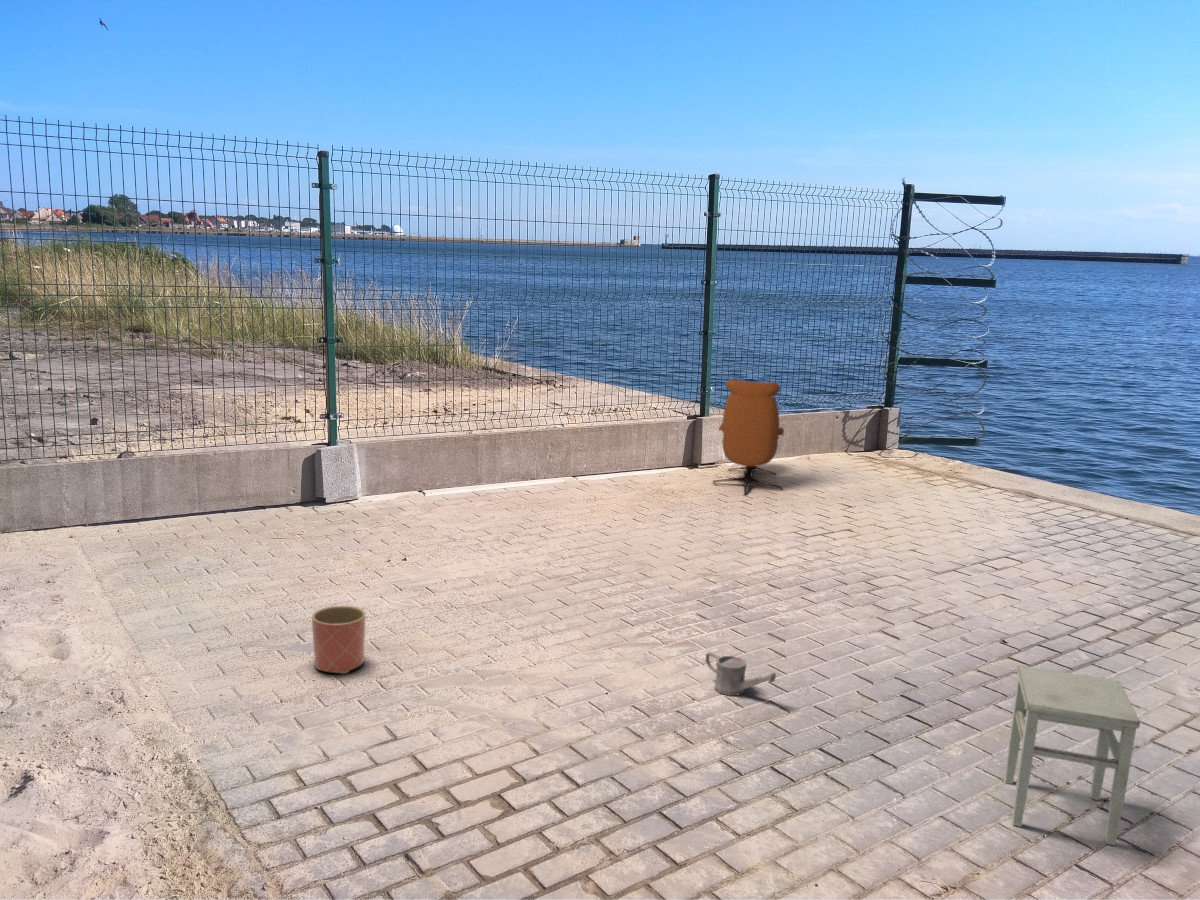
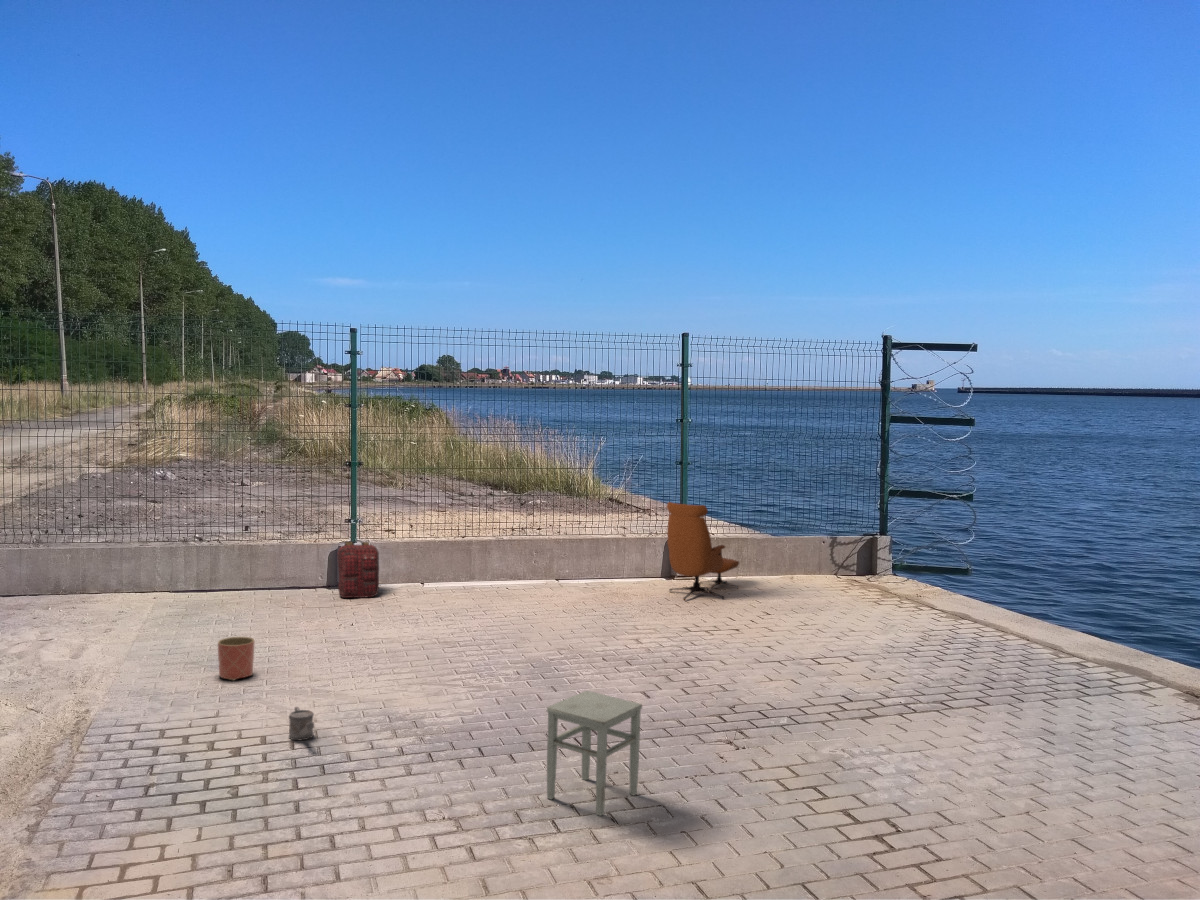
backpack: none [328,441,386,520] -> present [337,542,379,598]
watering can: present [706,653,776,696] -> present [289,707,314,740]

